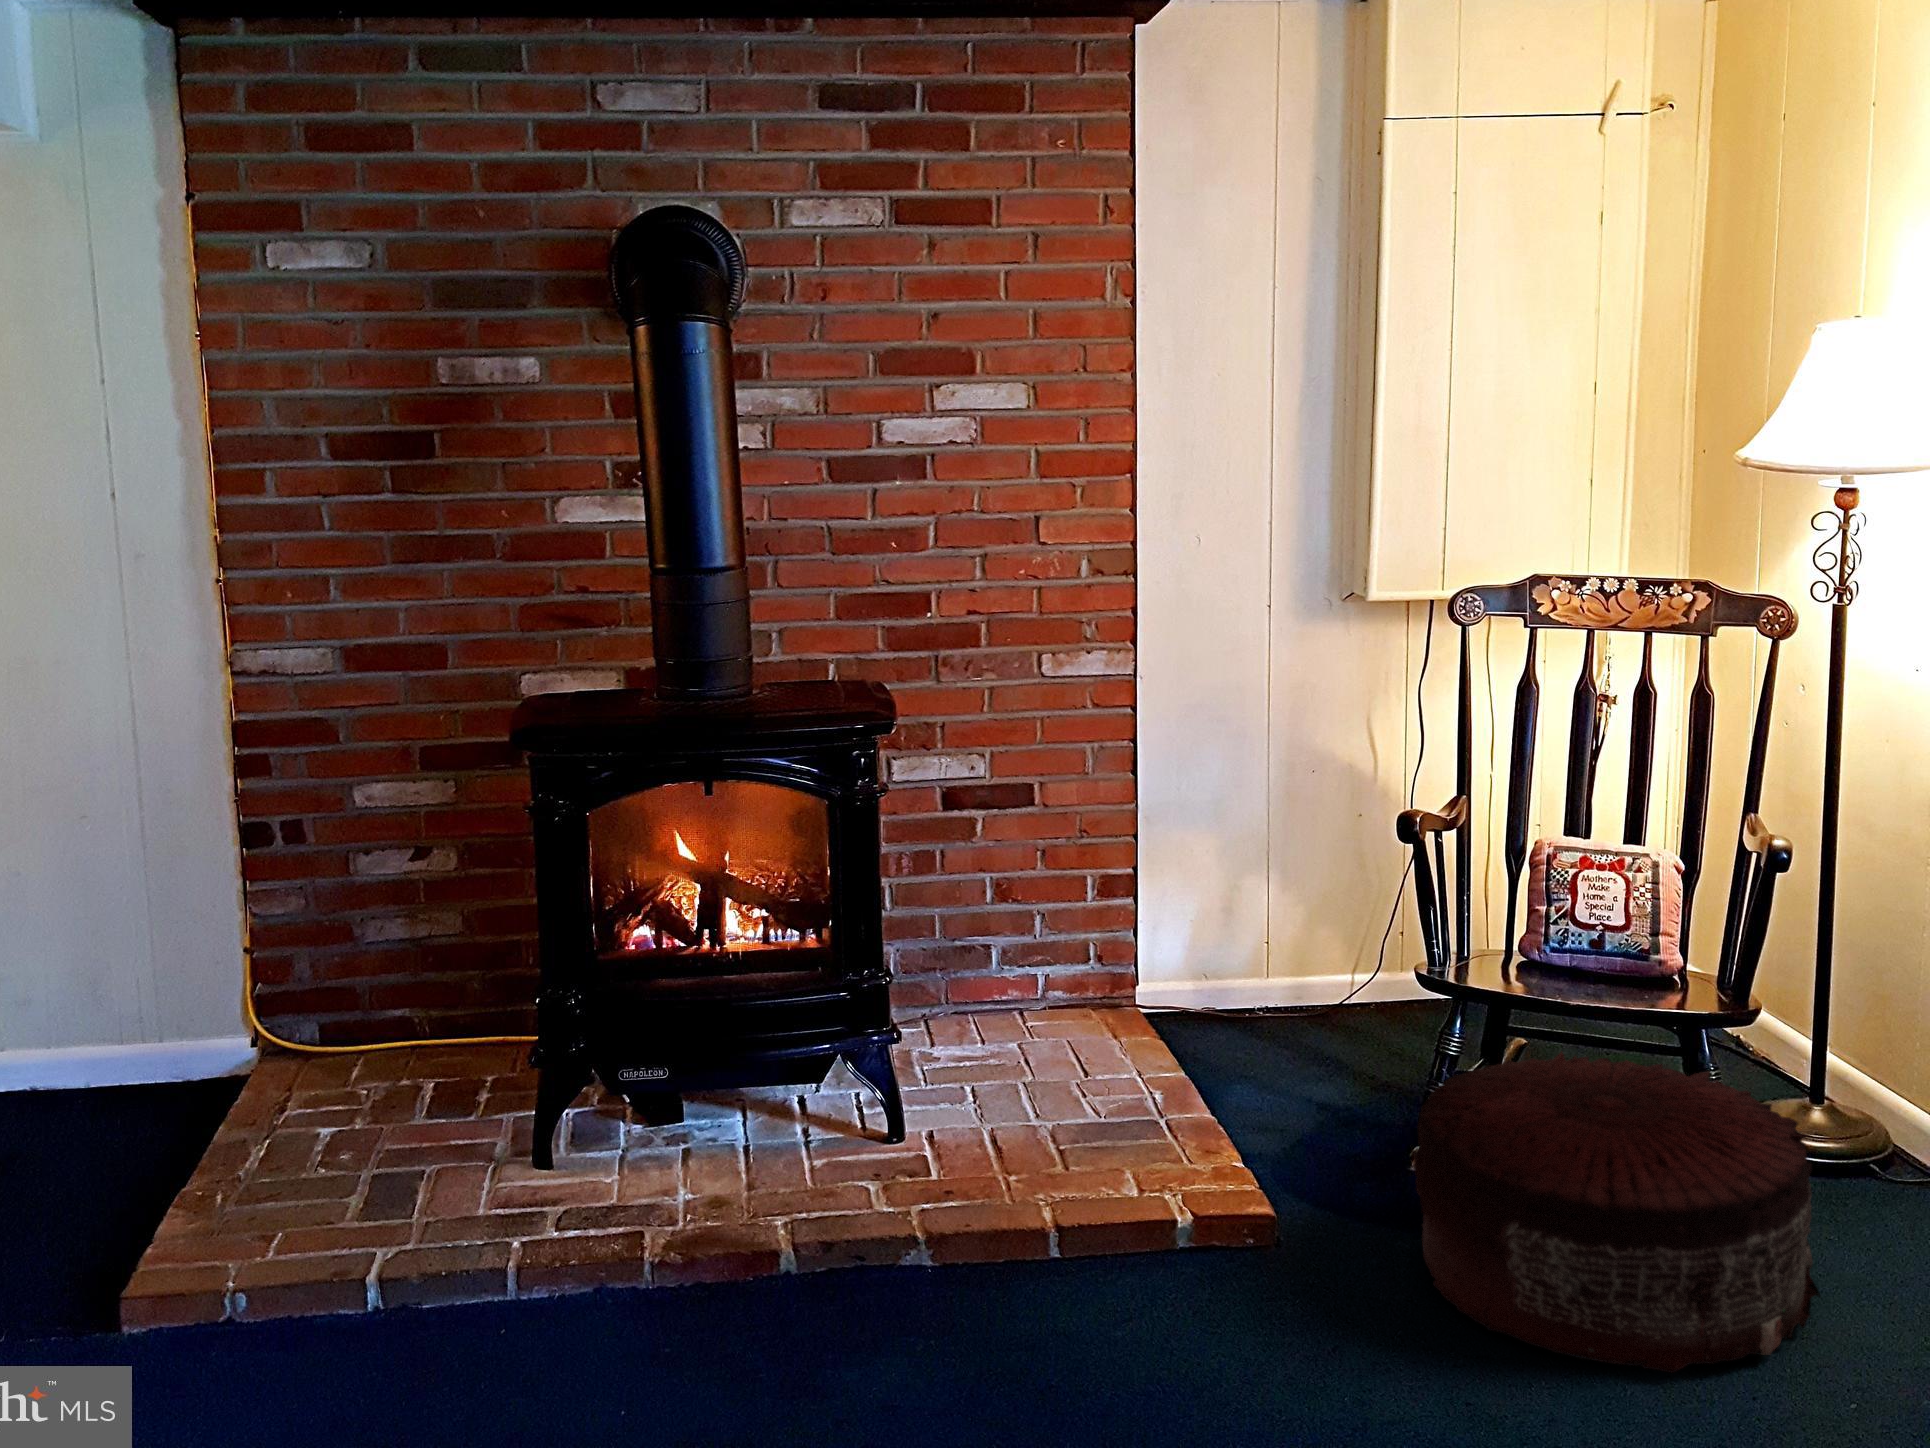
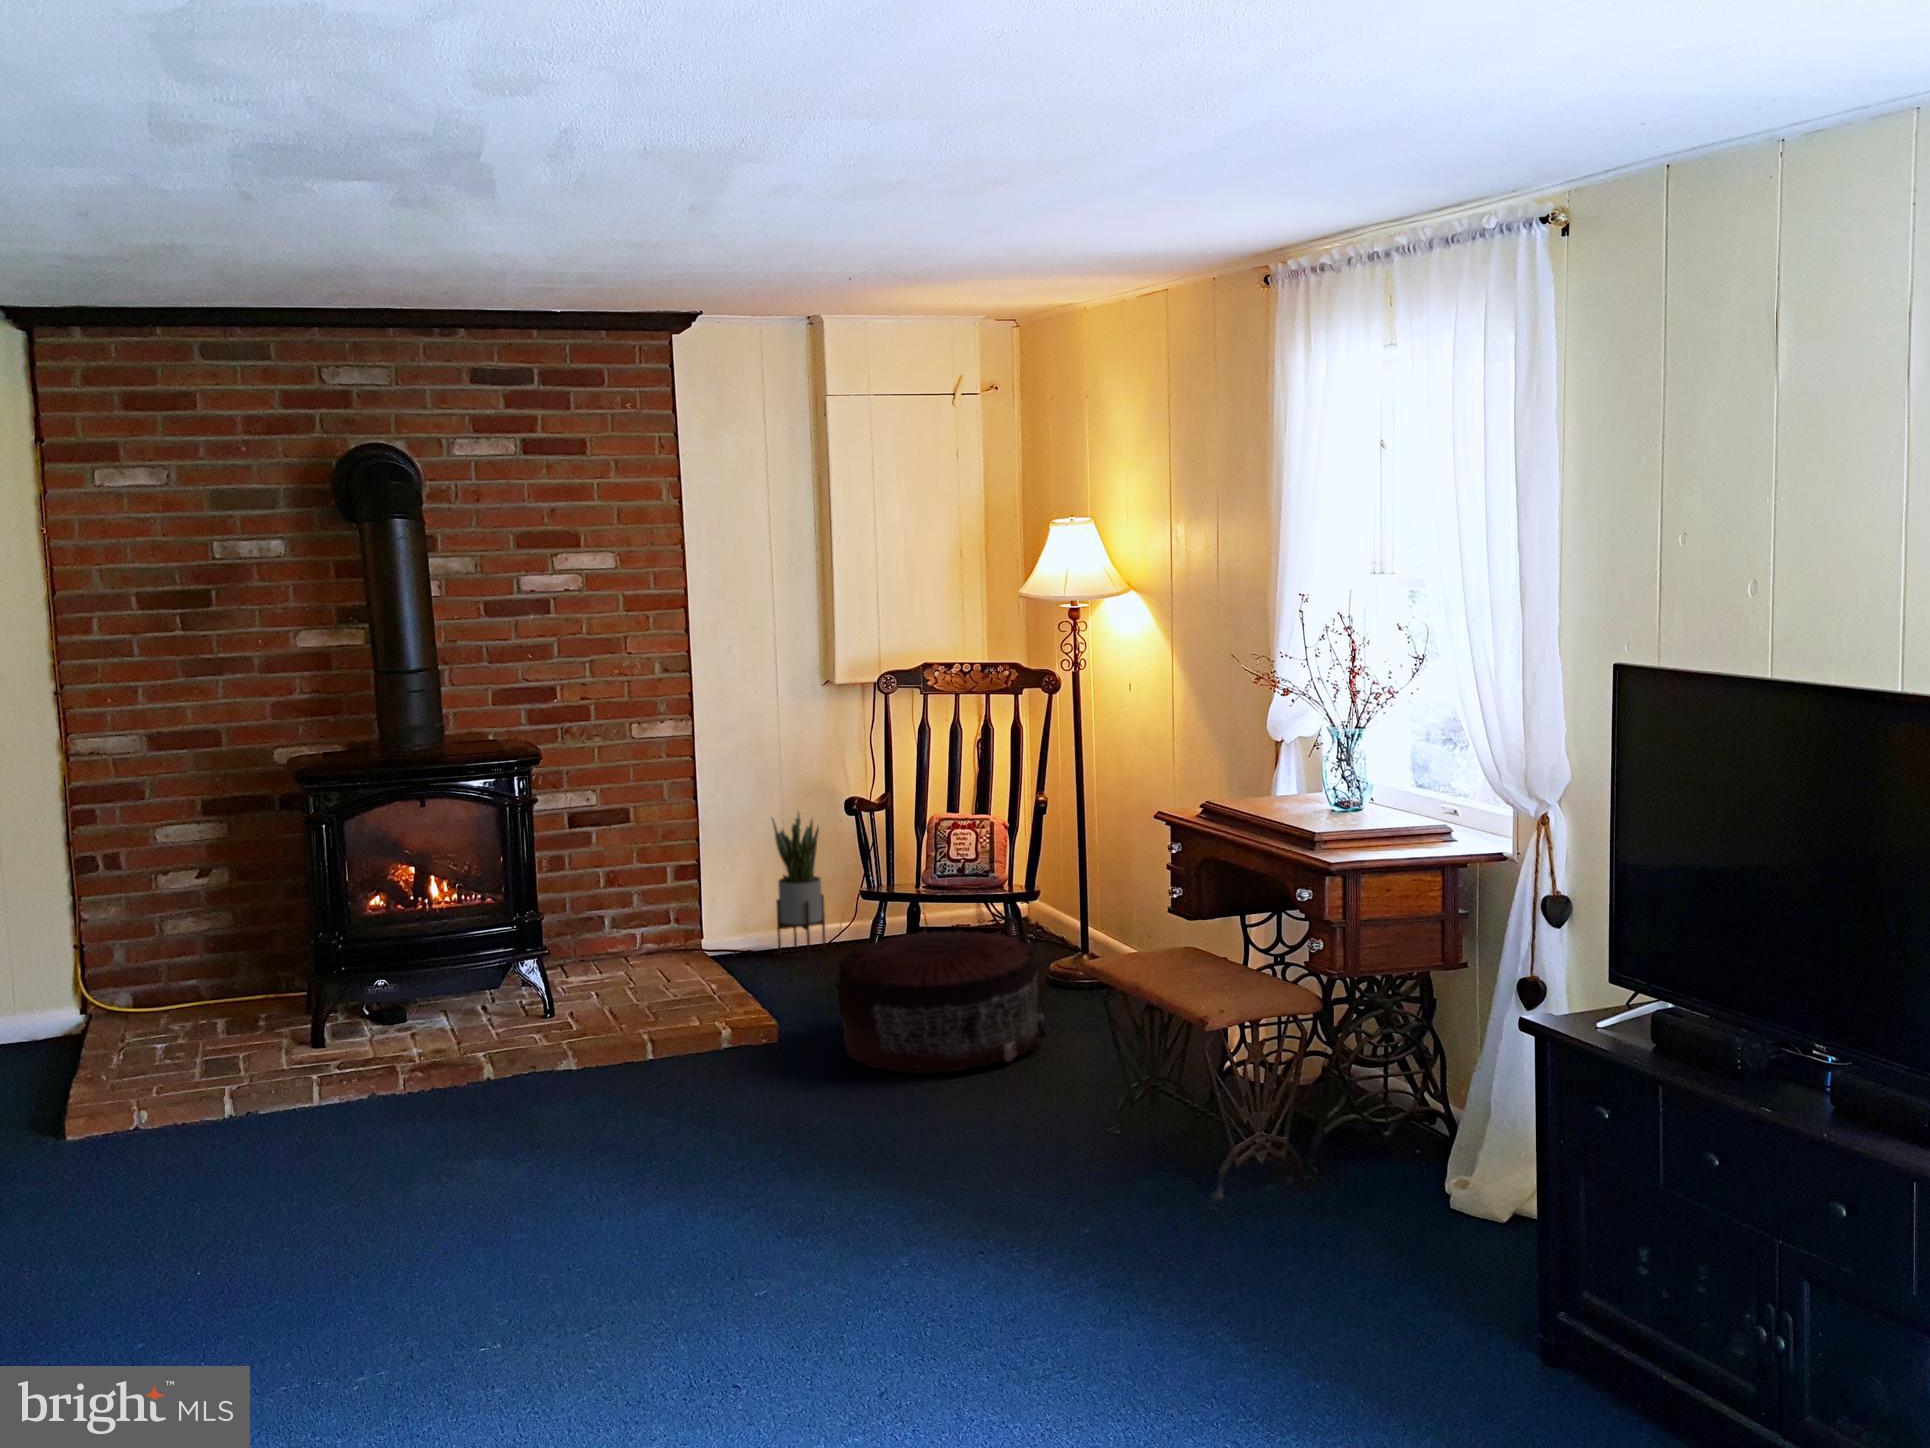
potted plant: none [1252,800,1325,1033] -> present [772,814,826,958]

